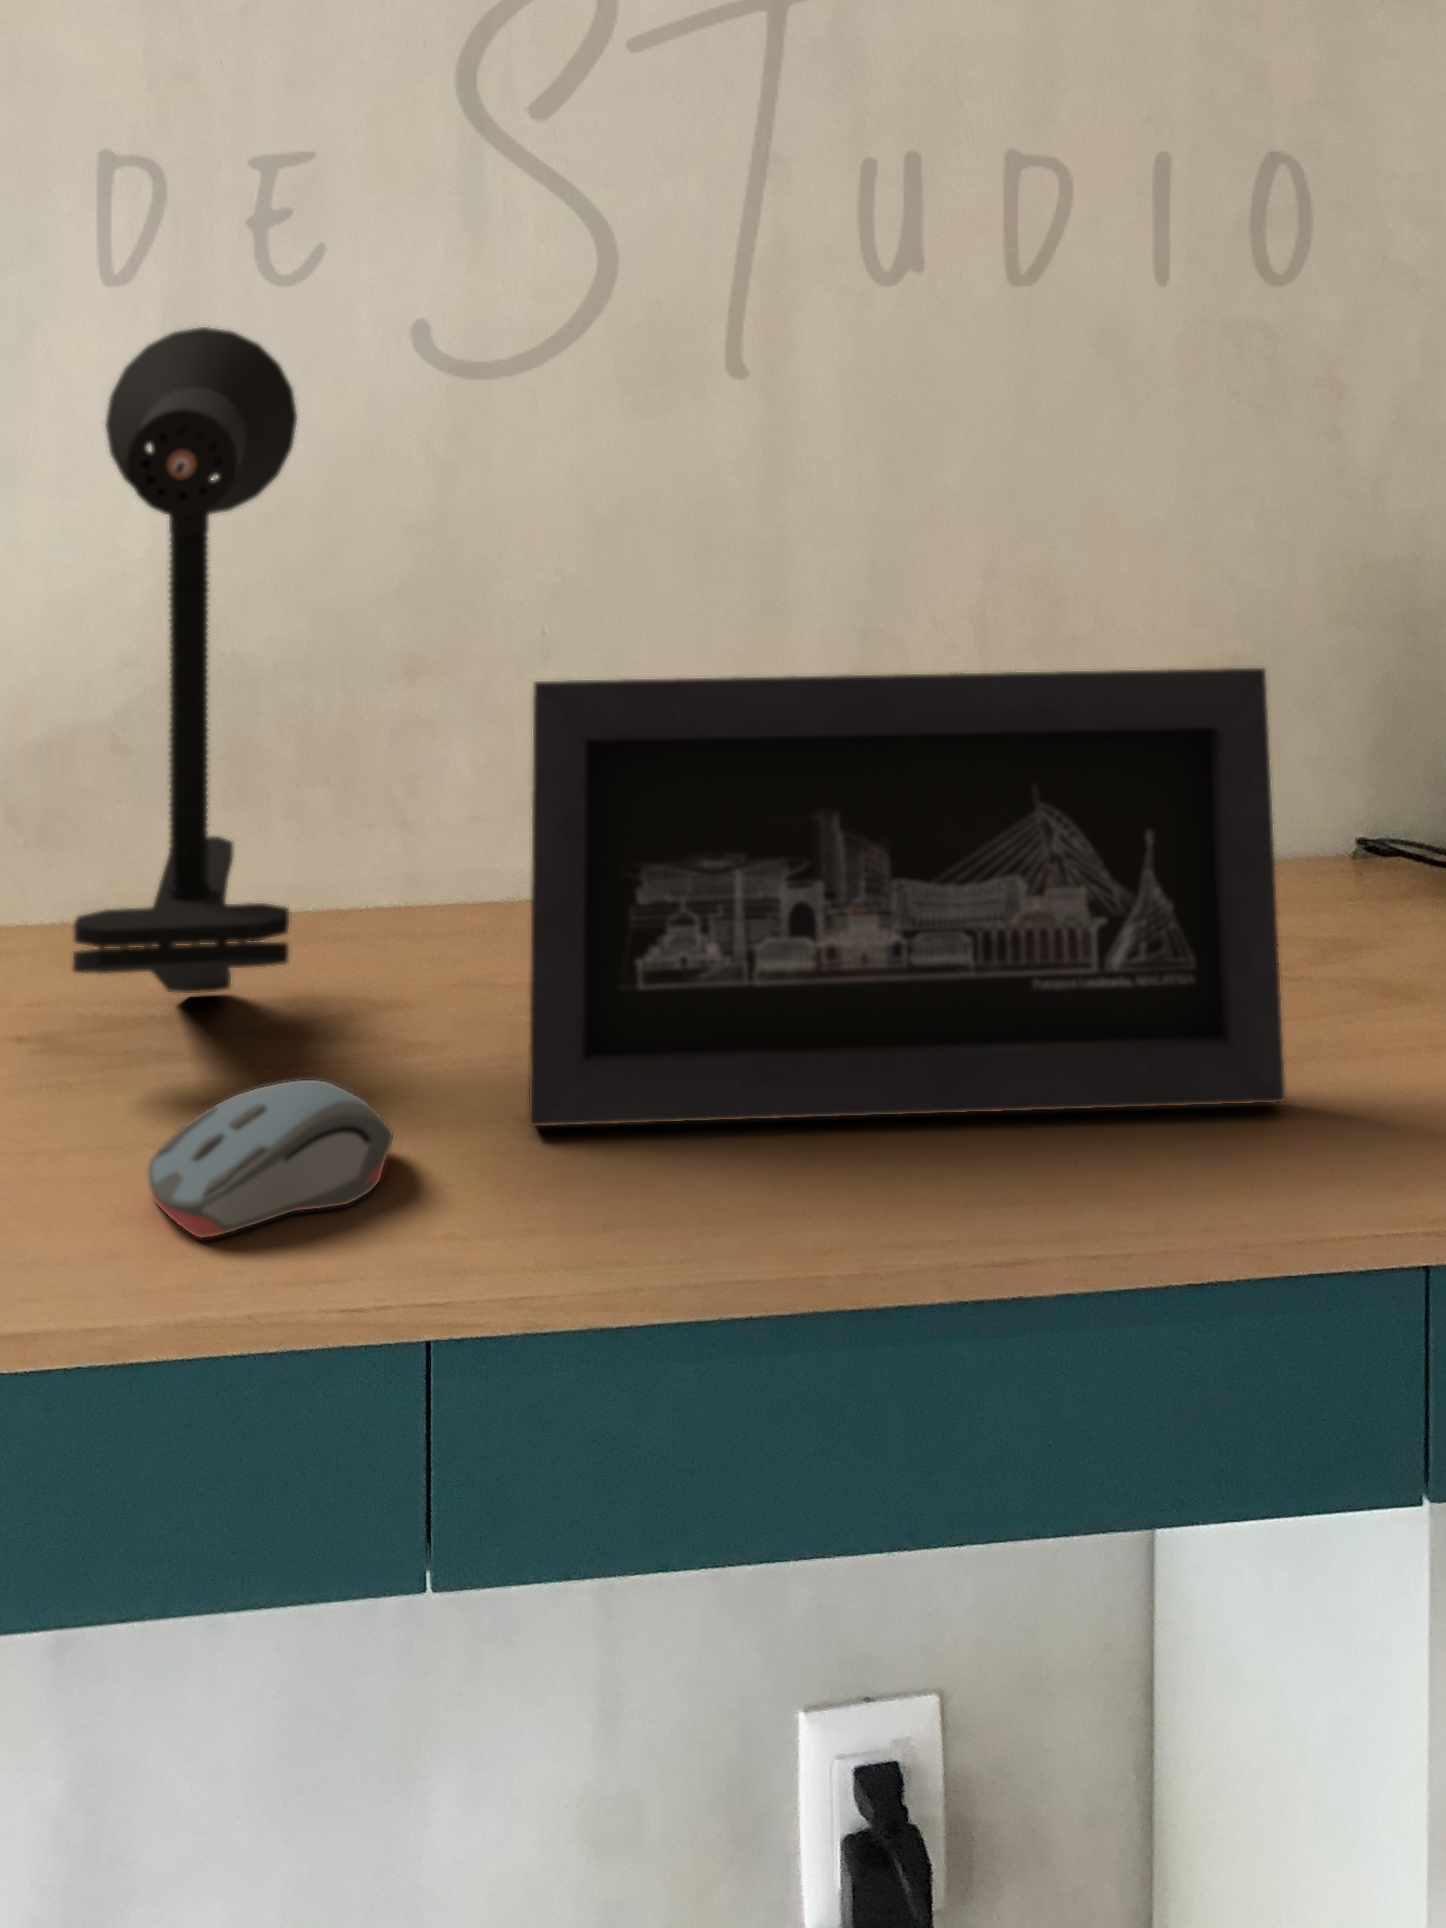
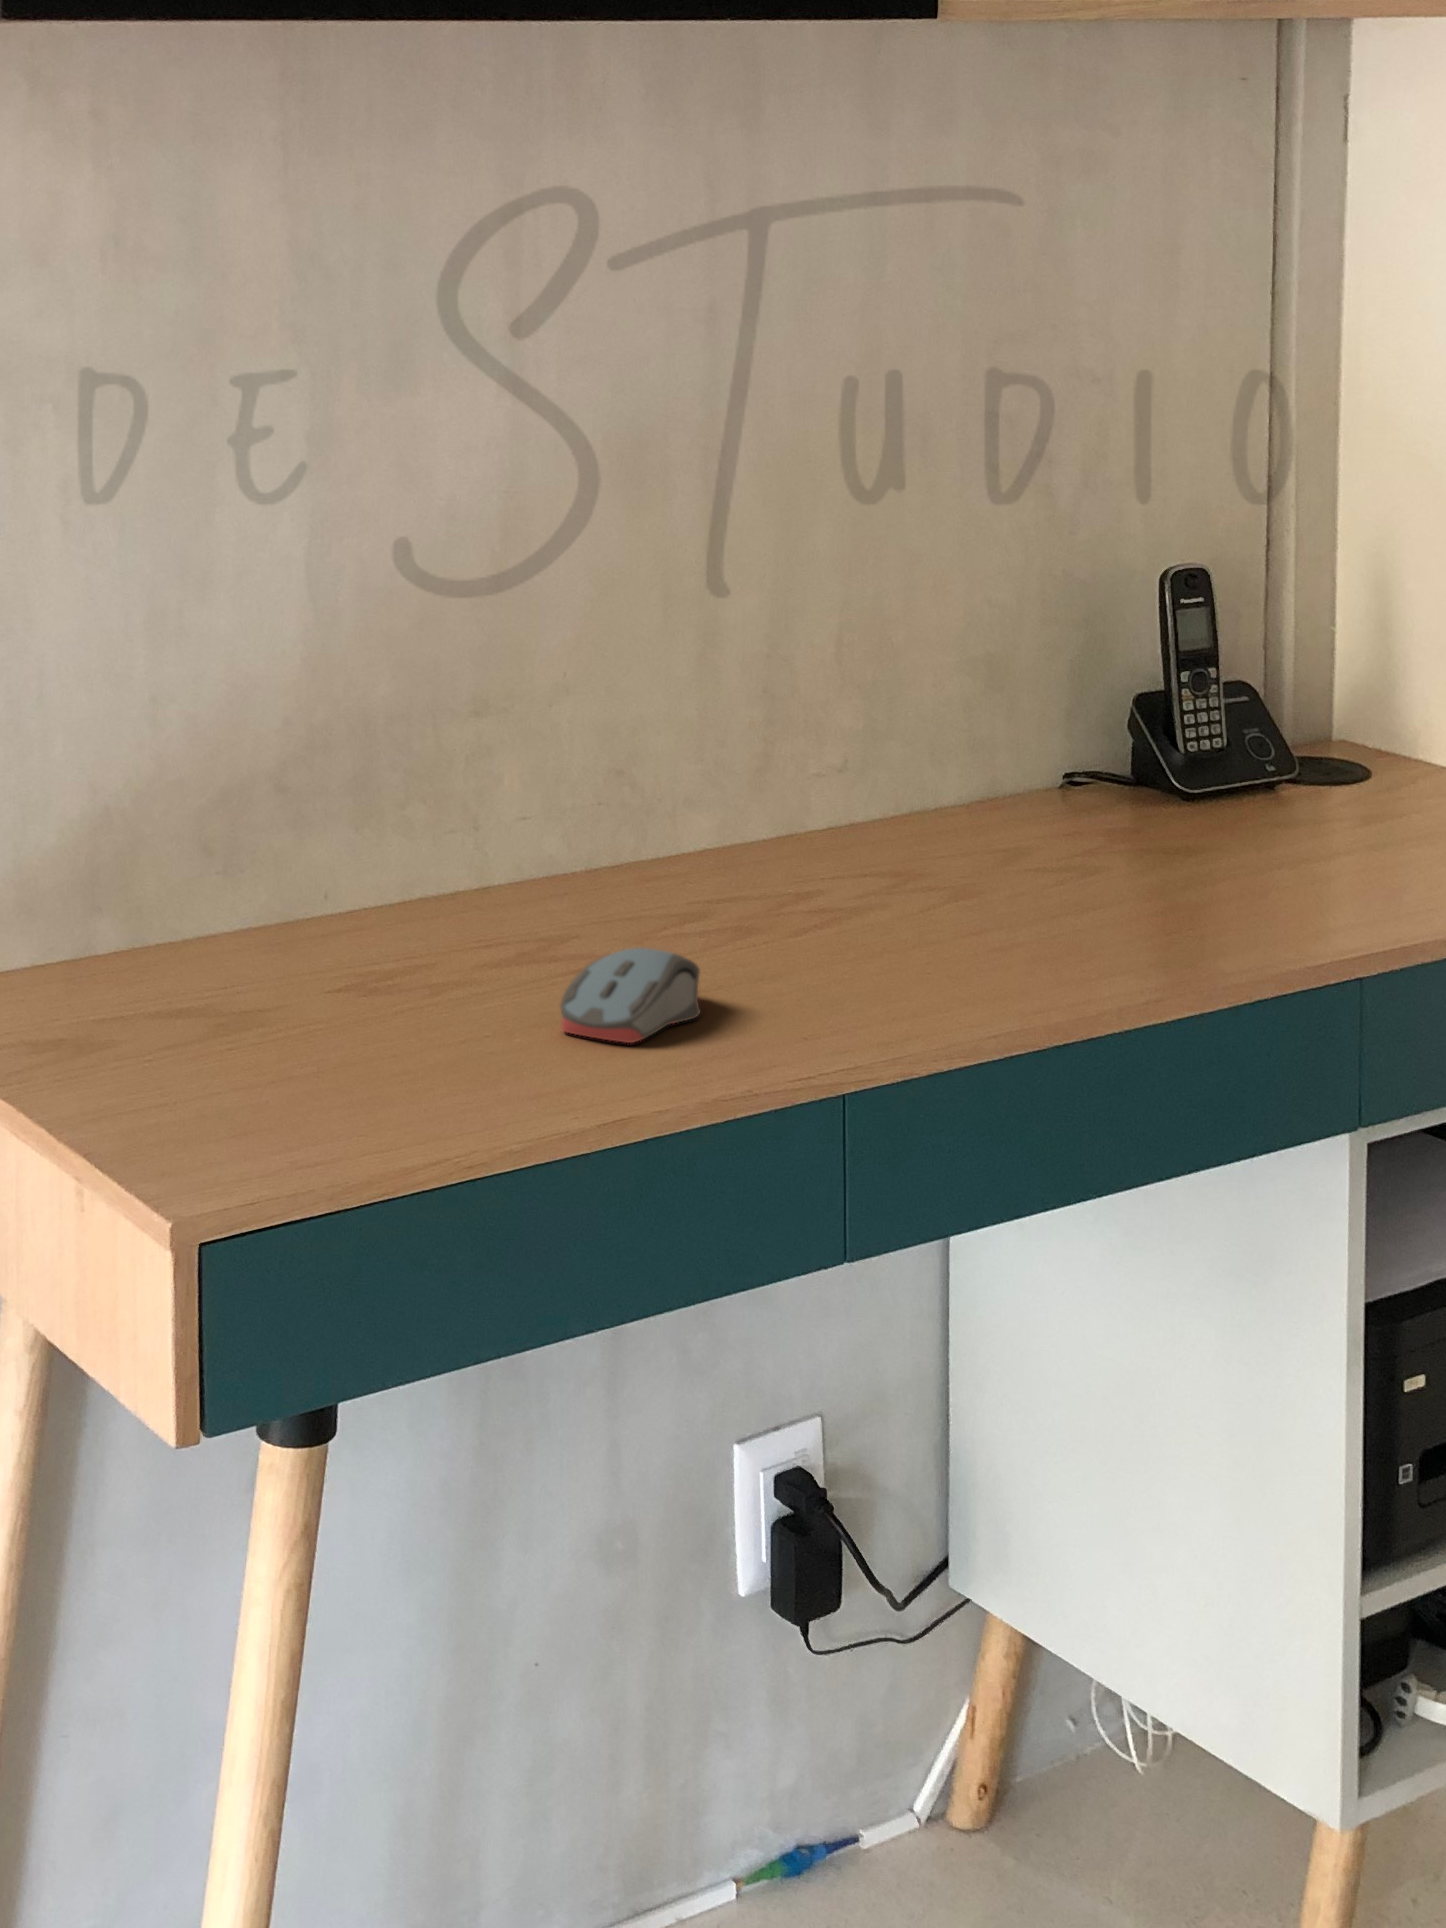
desk lamp: present [73,327,297,993] -> none [331,437,546,944]
picture frame: present [529,668,1285,1126] -> none [708,623,1193,968]

